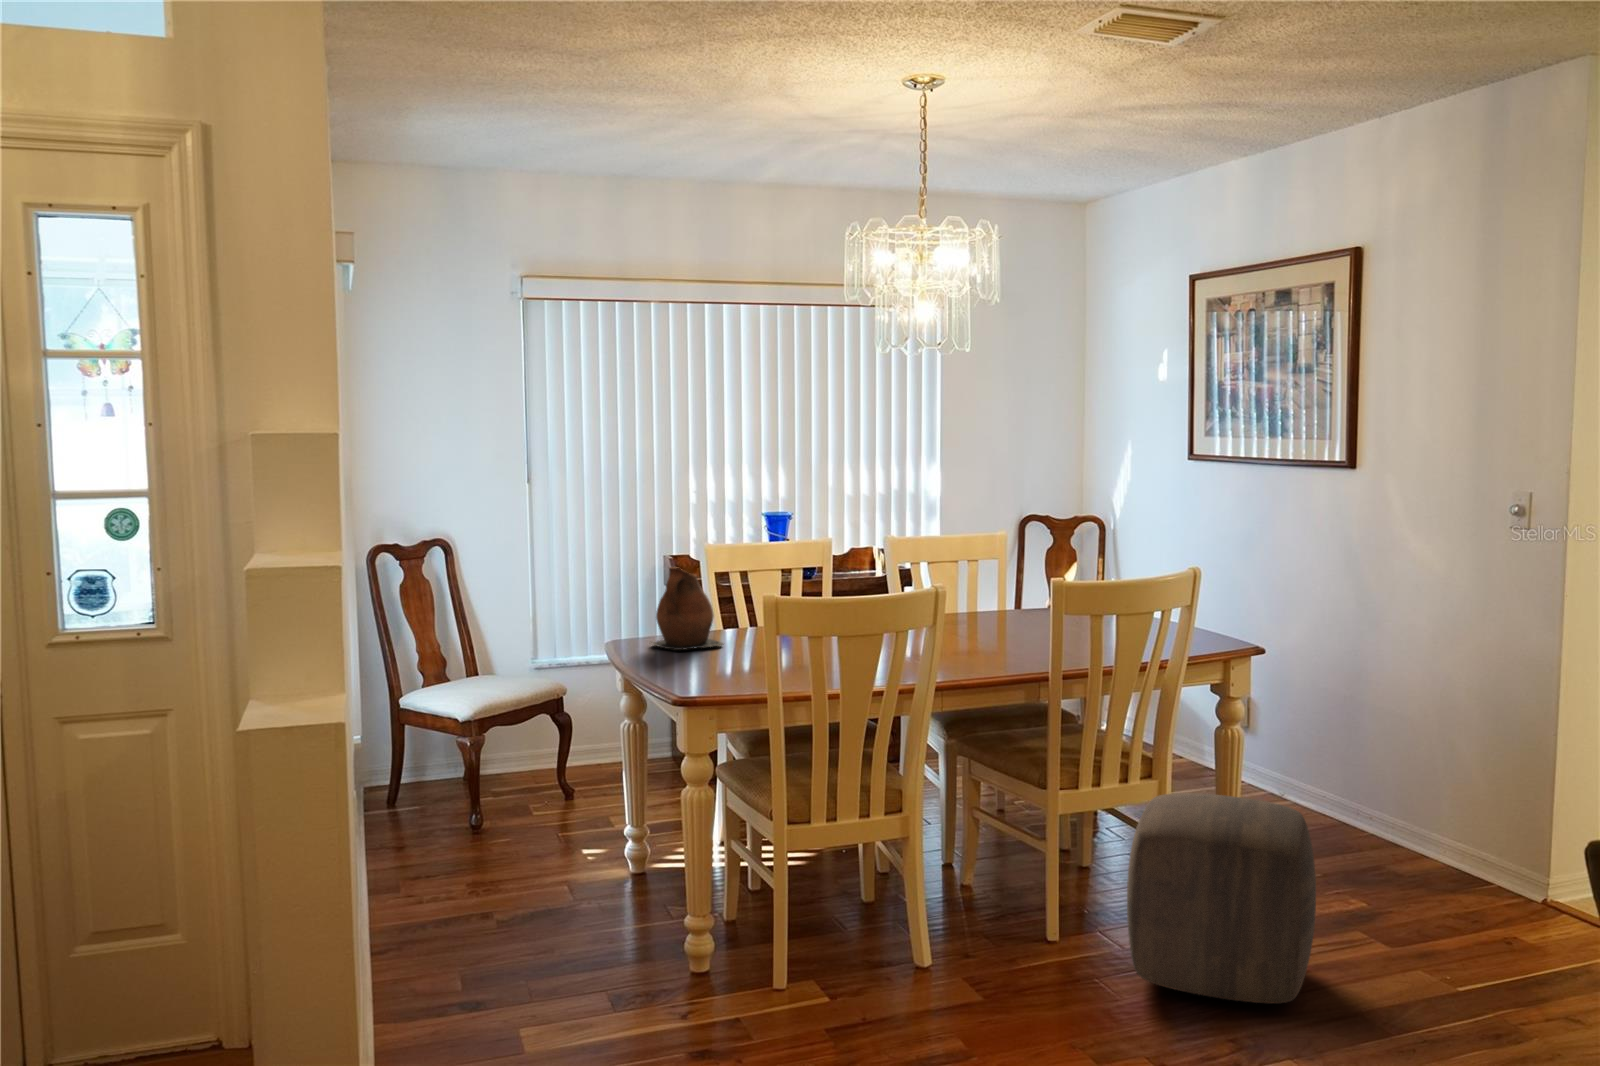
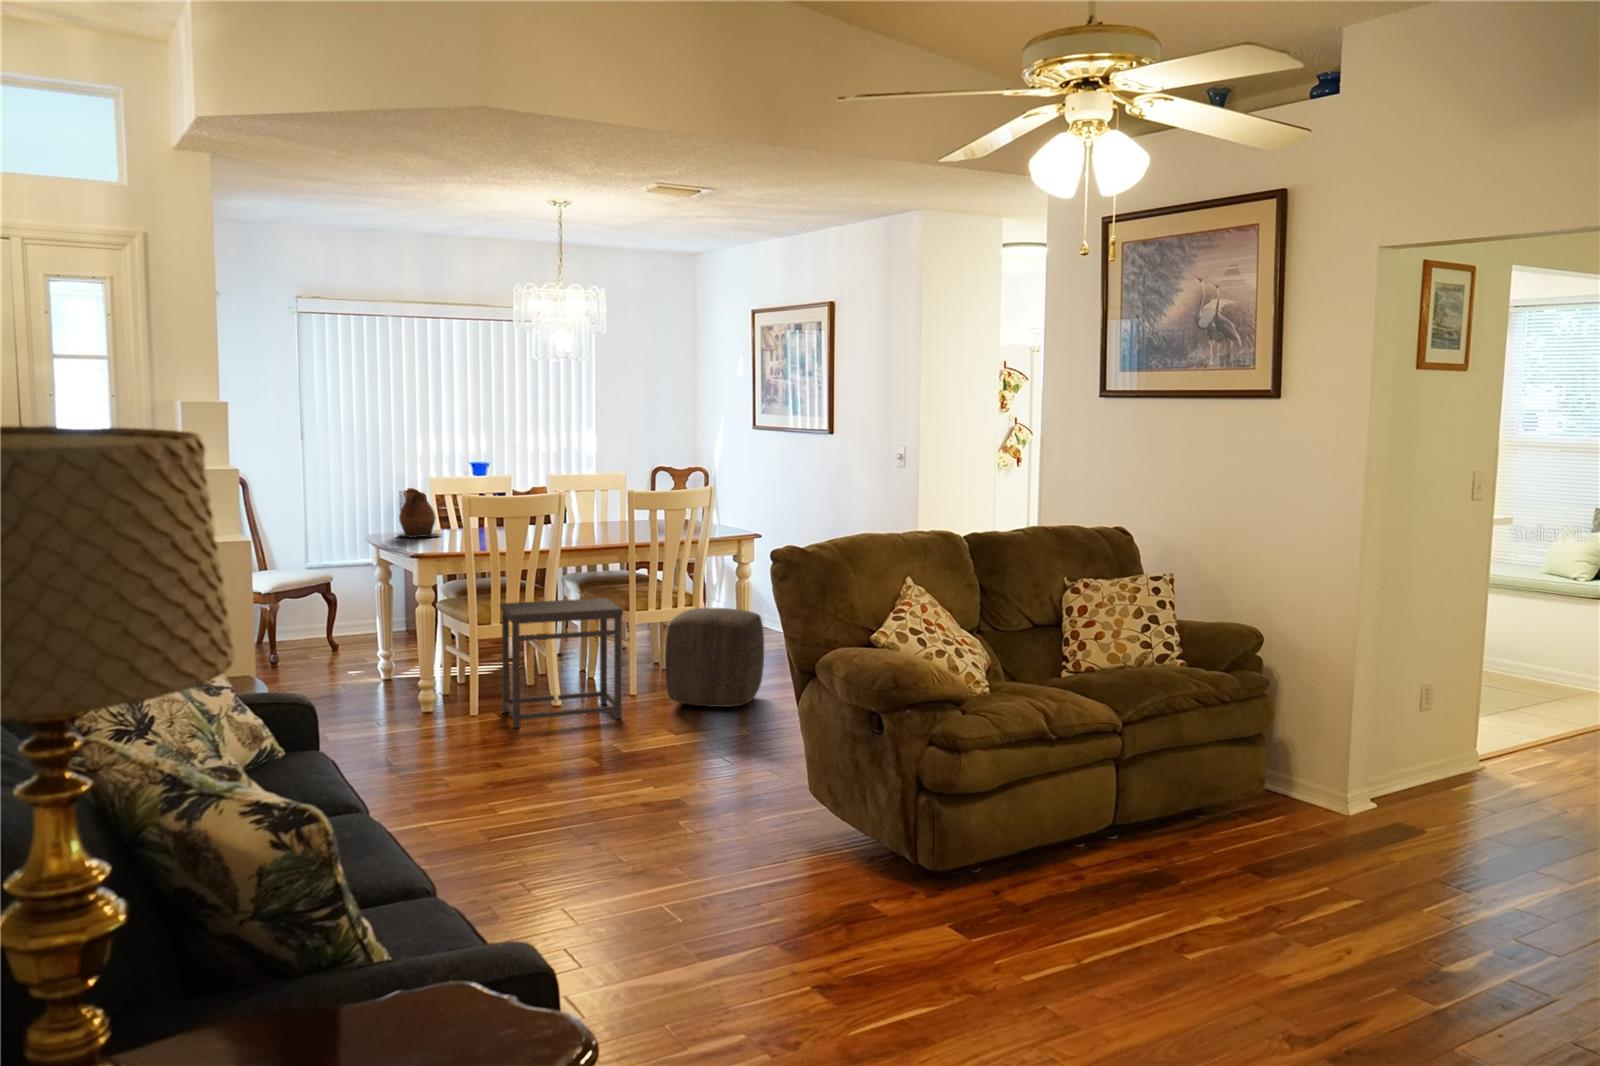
side table: none [827,777,1060,1039] -> present [500,598,623,728]

